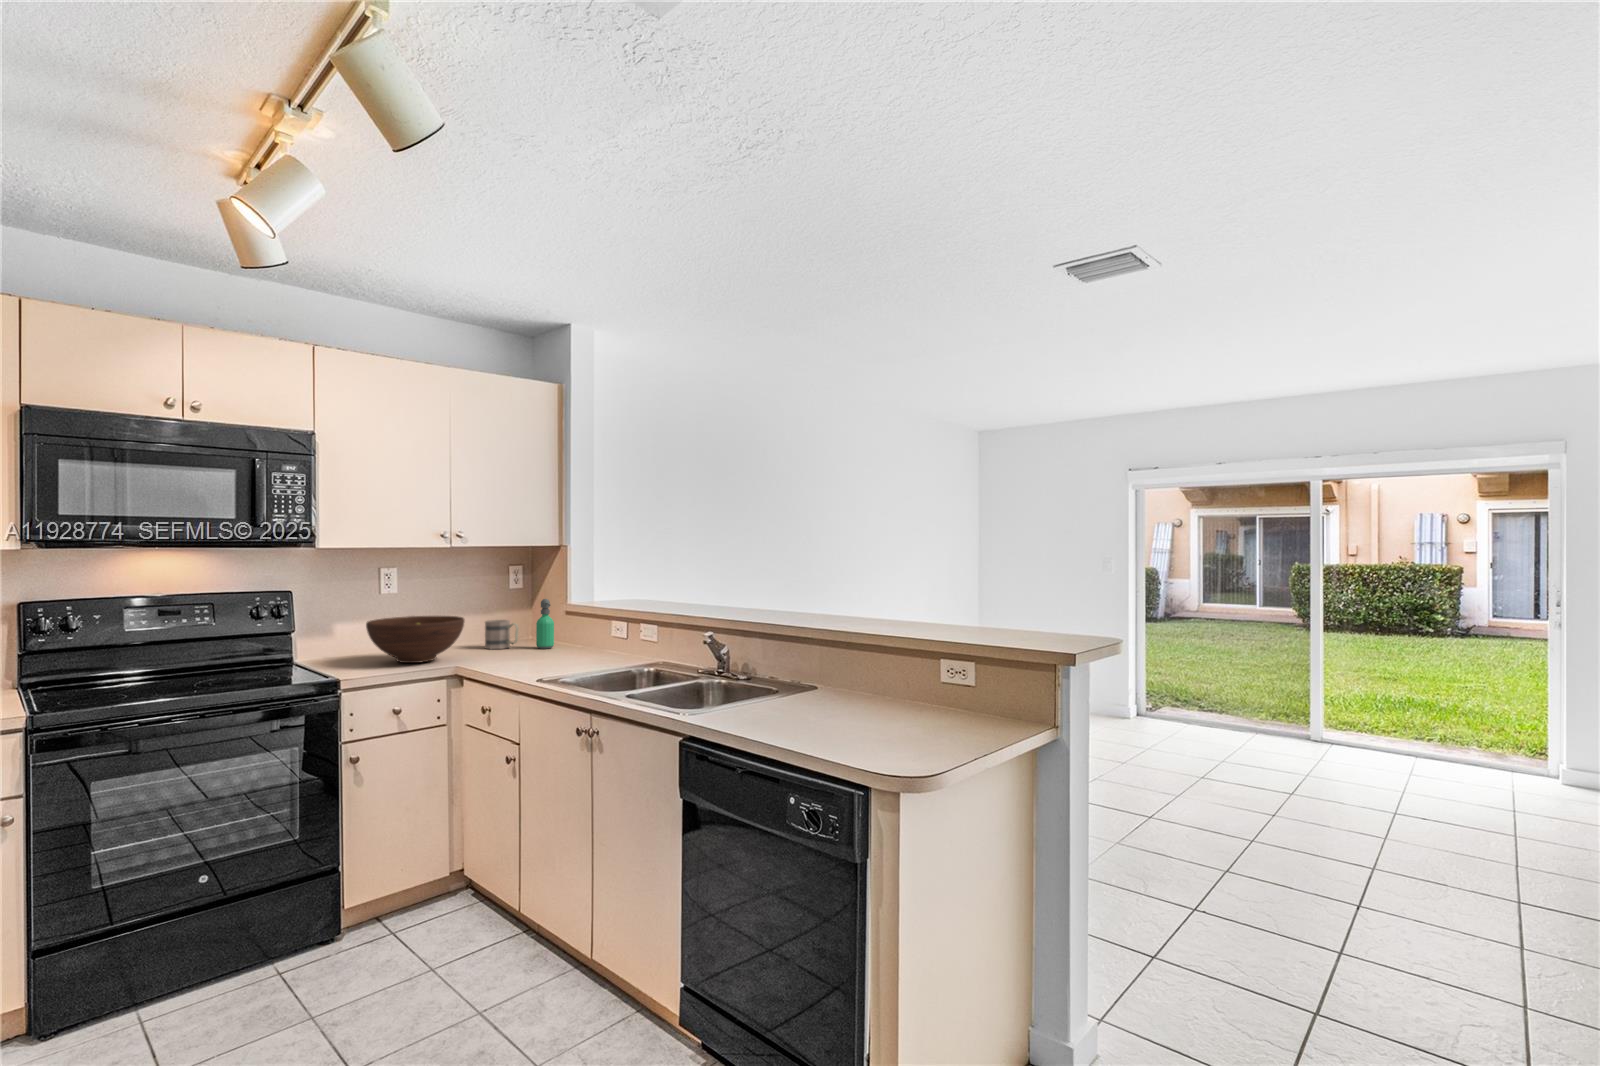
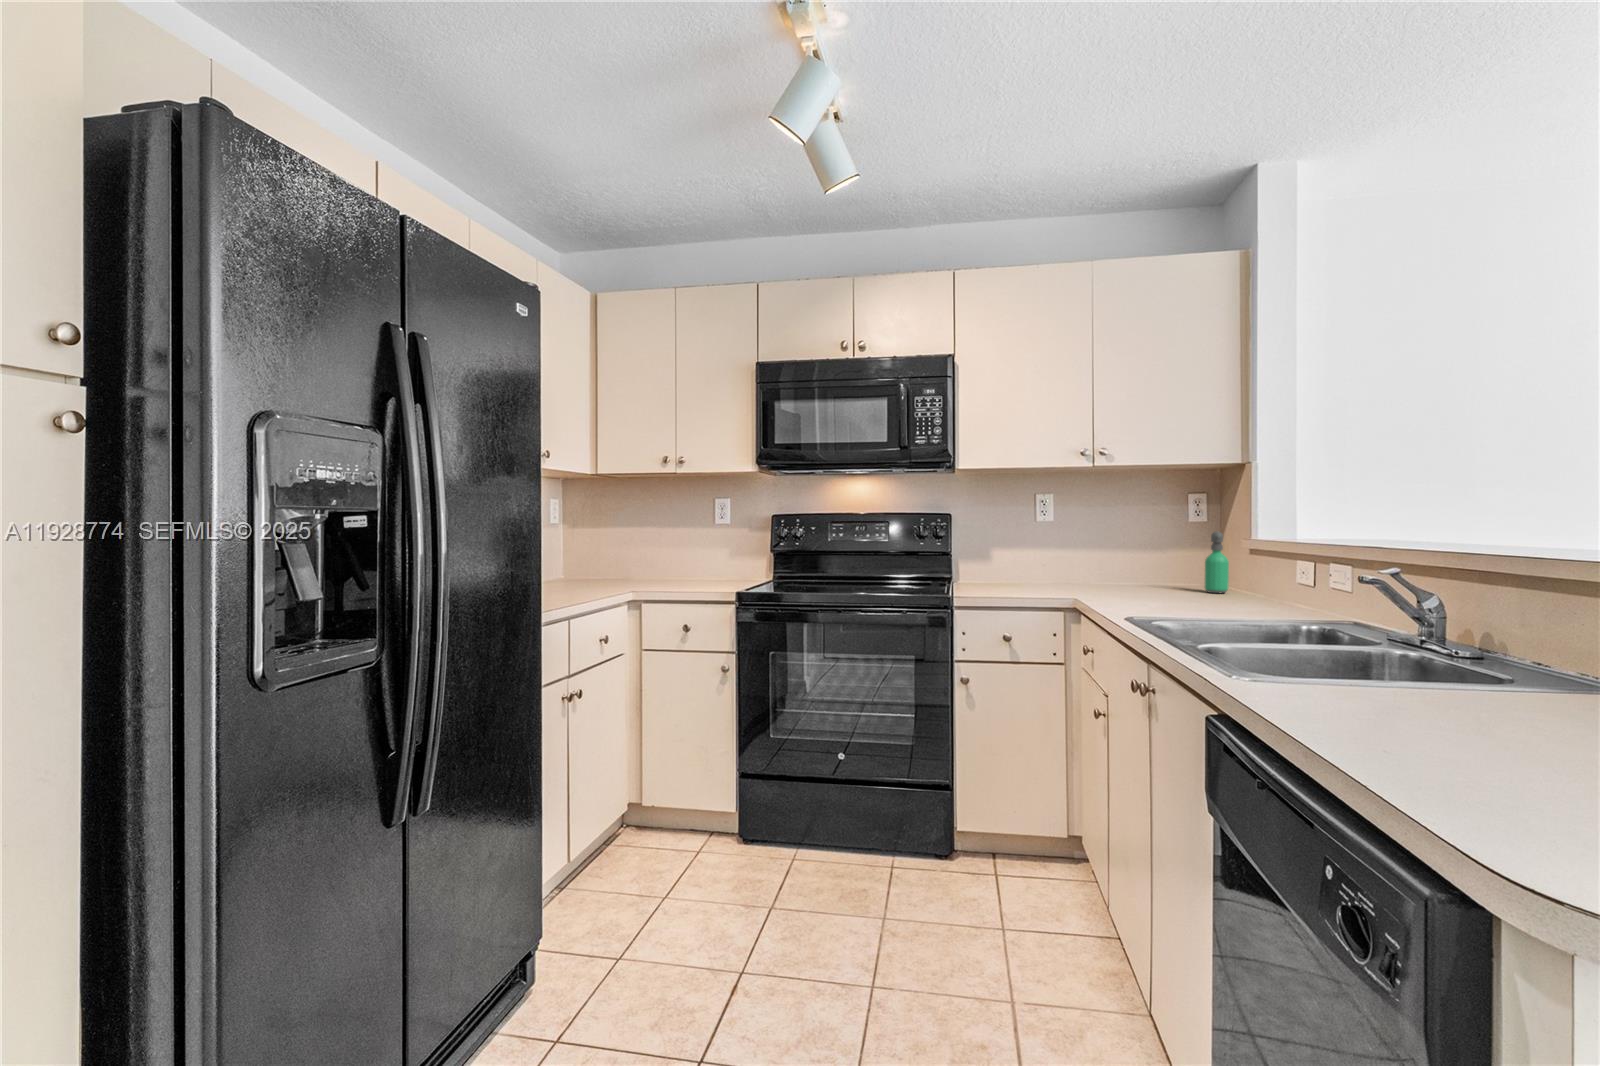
fruit bowl: present [366,616,464,663] -> none [1002,542,1102,589]
mug: present [485,620,518,649] -> none [1144,555,1182,588]

